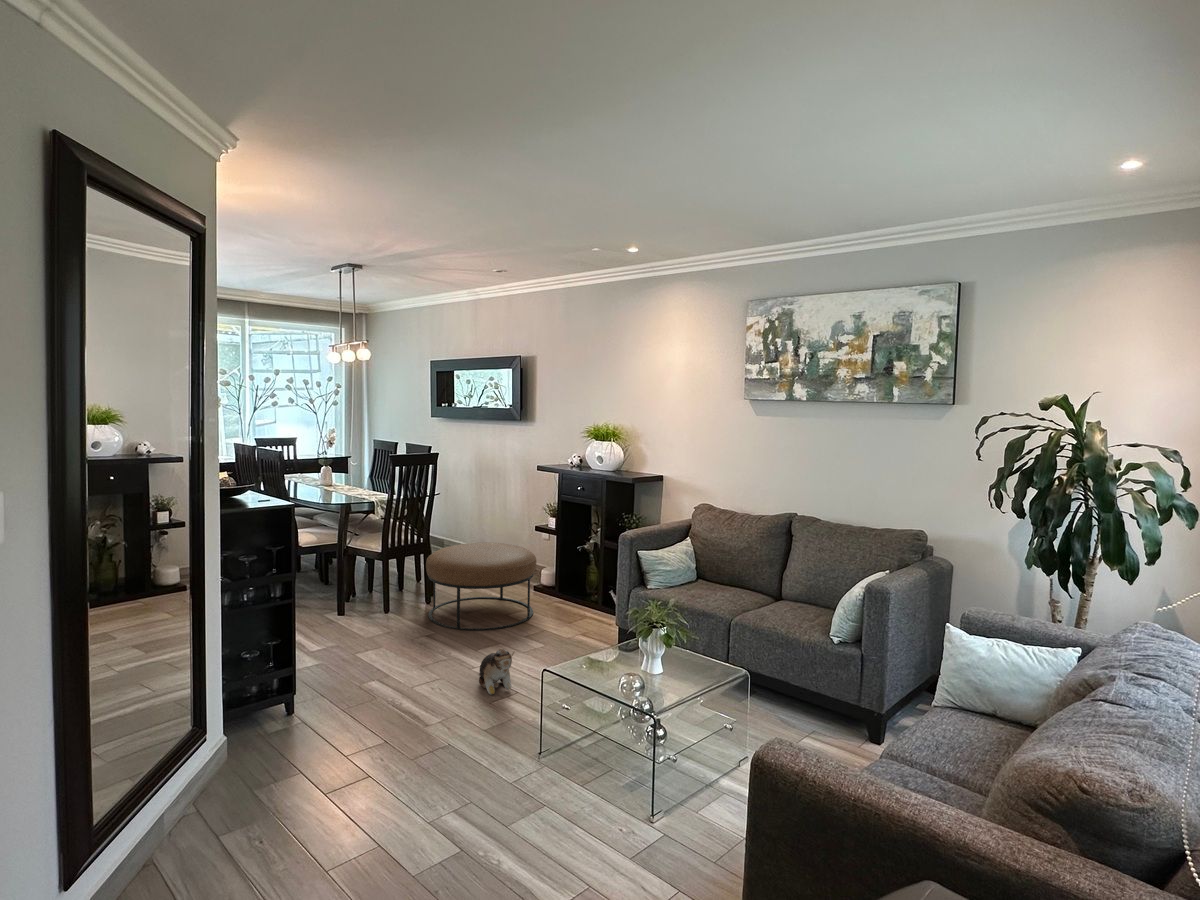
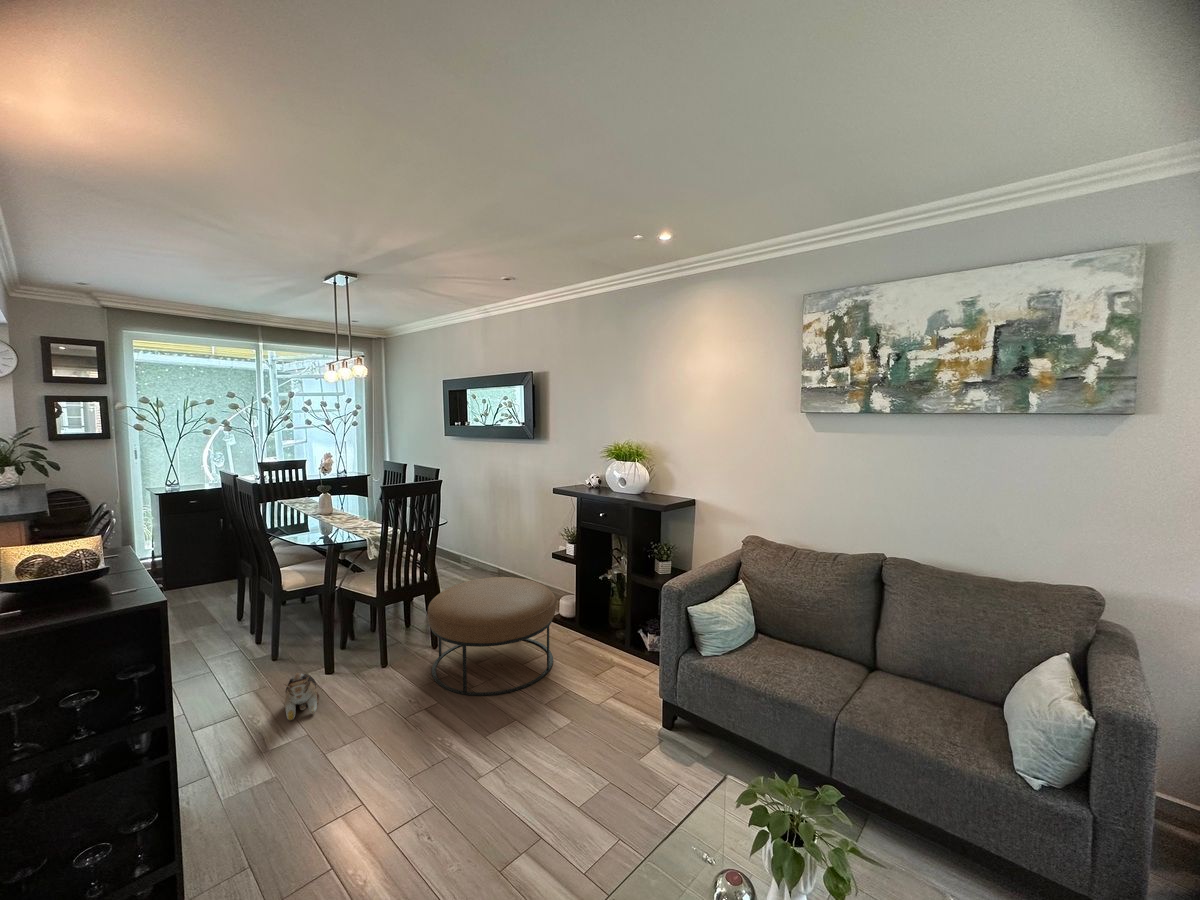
plush toy: present [479,649,515,695] -> present [284,673,319,720]

